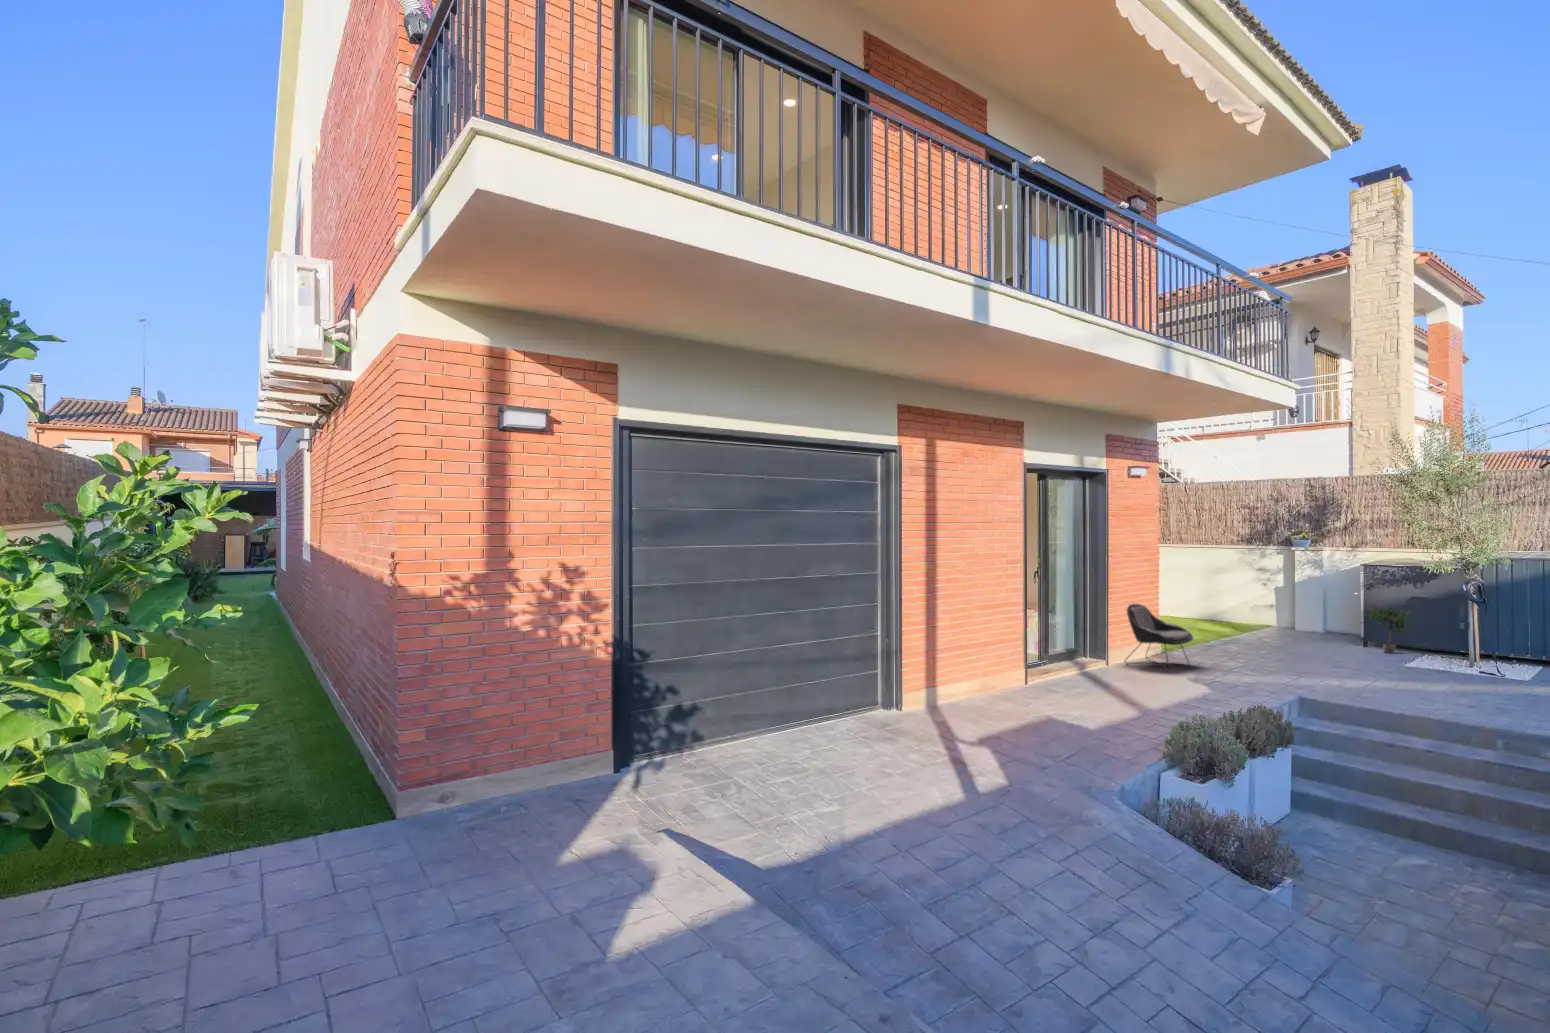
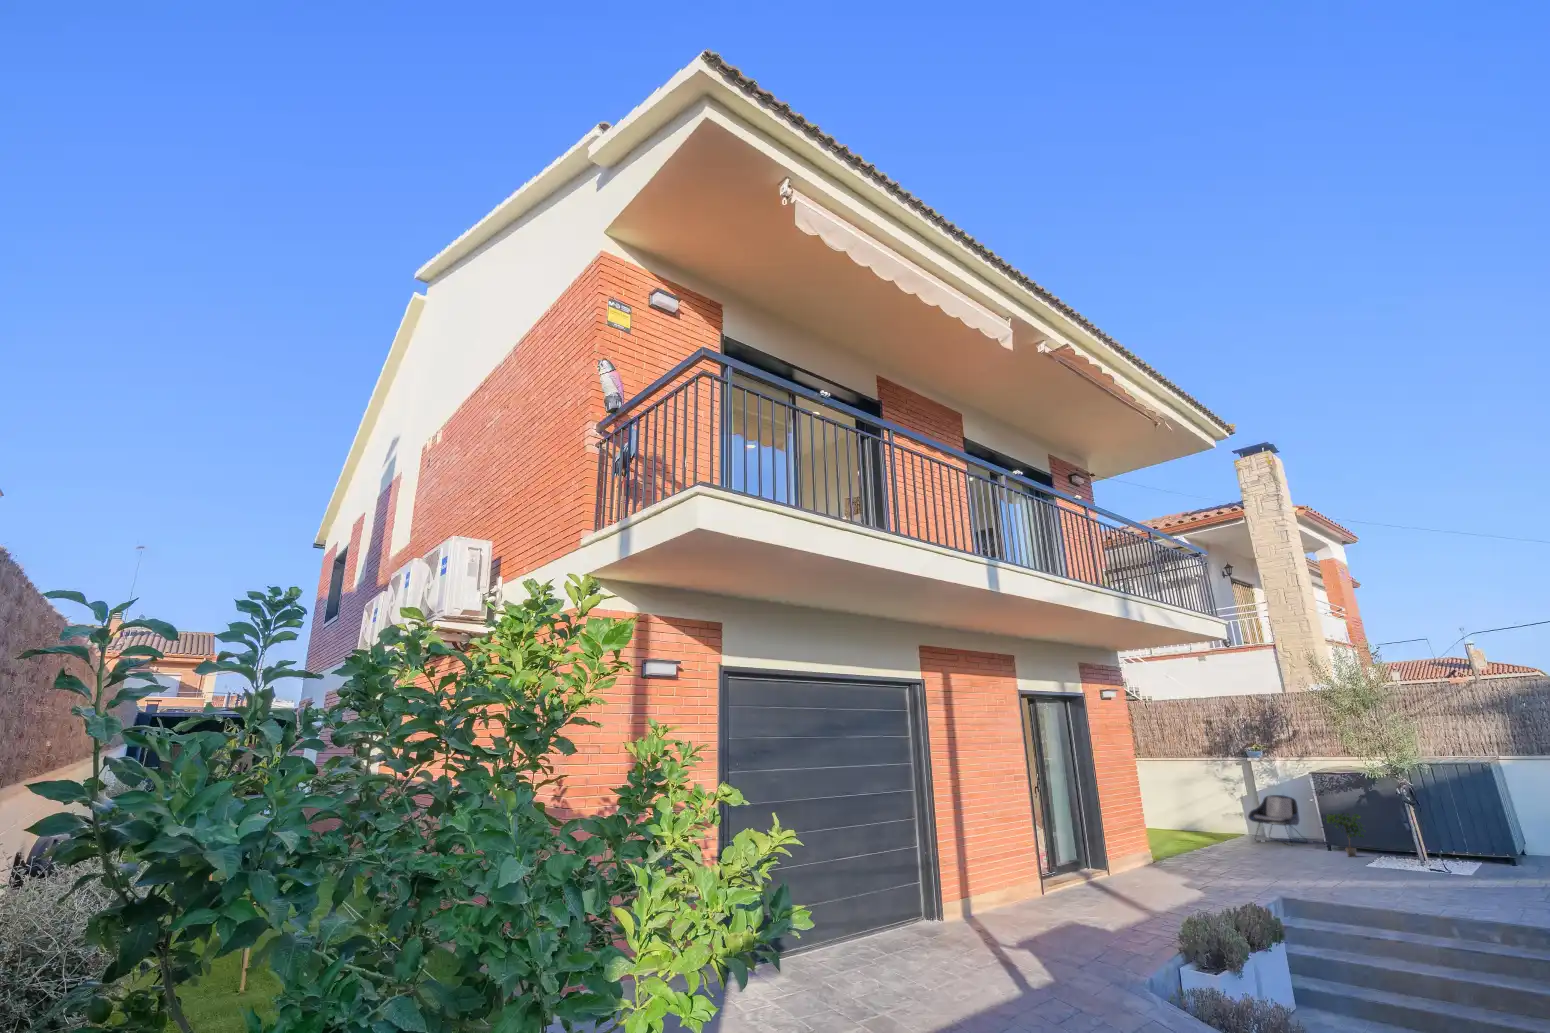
lounge chair: present [1125,604,1193,670] -> present [1248,795,1299,846]

